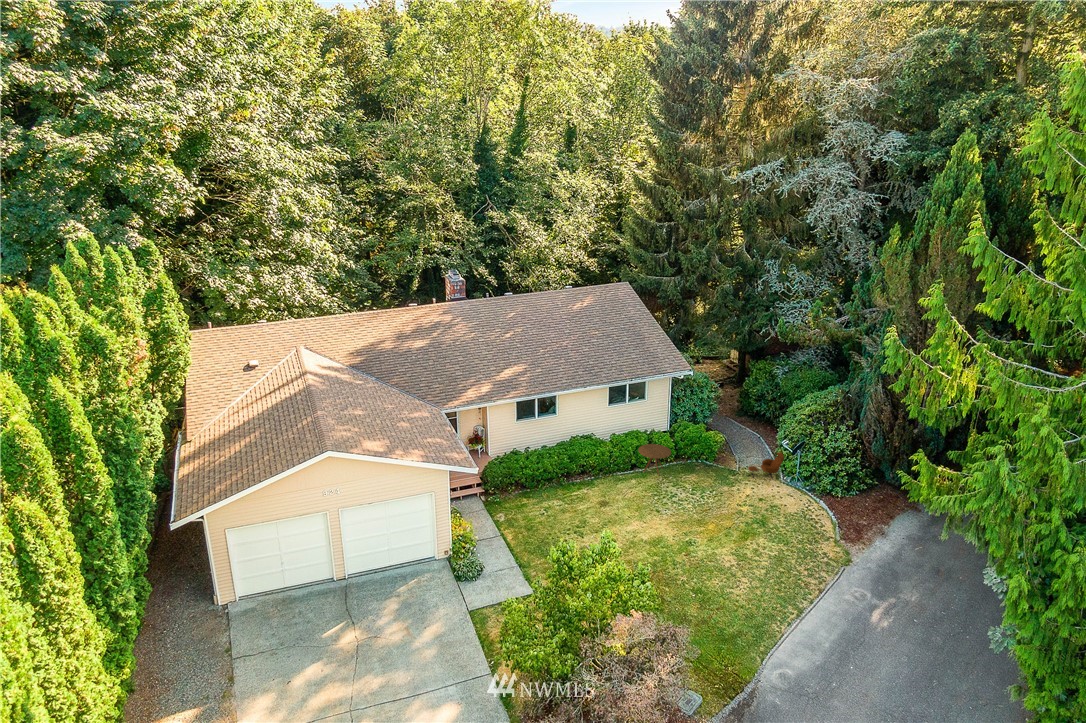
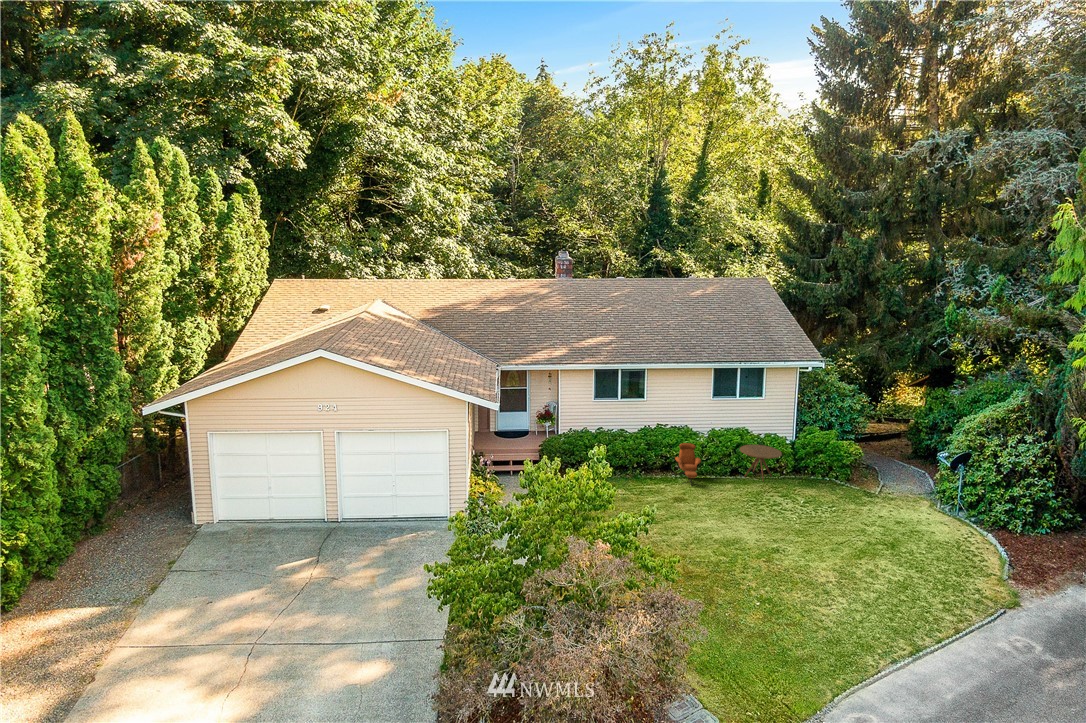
lounge chair: present [748,452,784,478] -> present [675,443,701,483]

